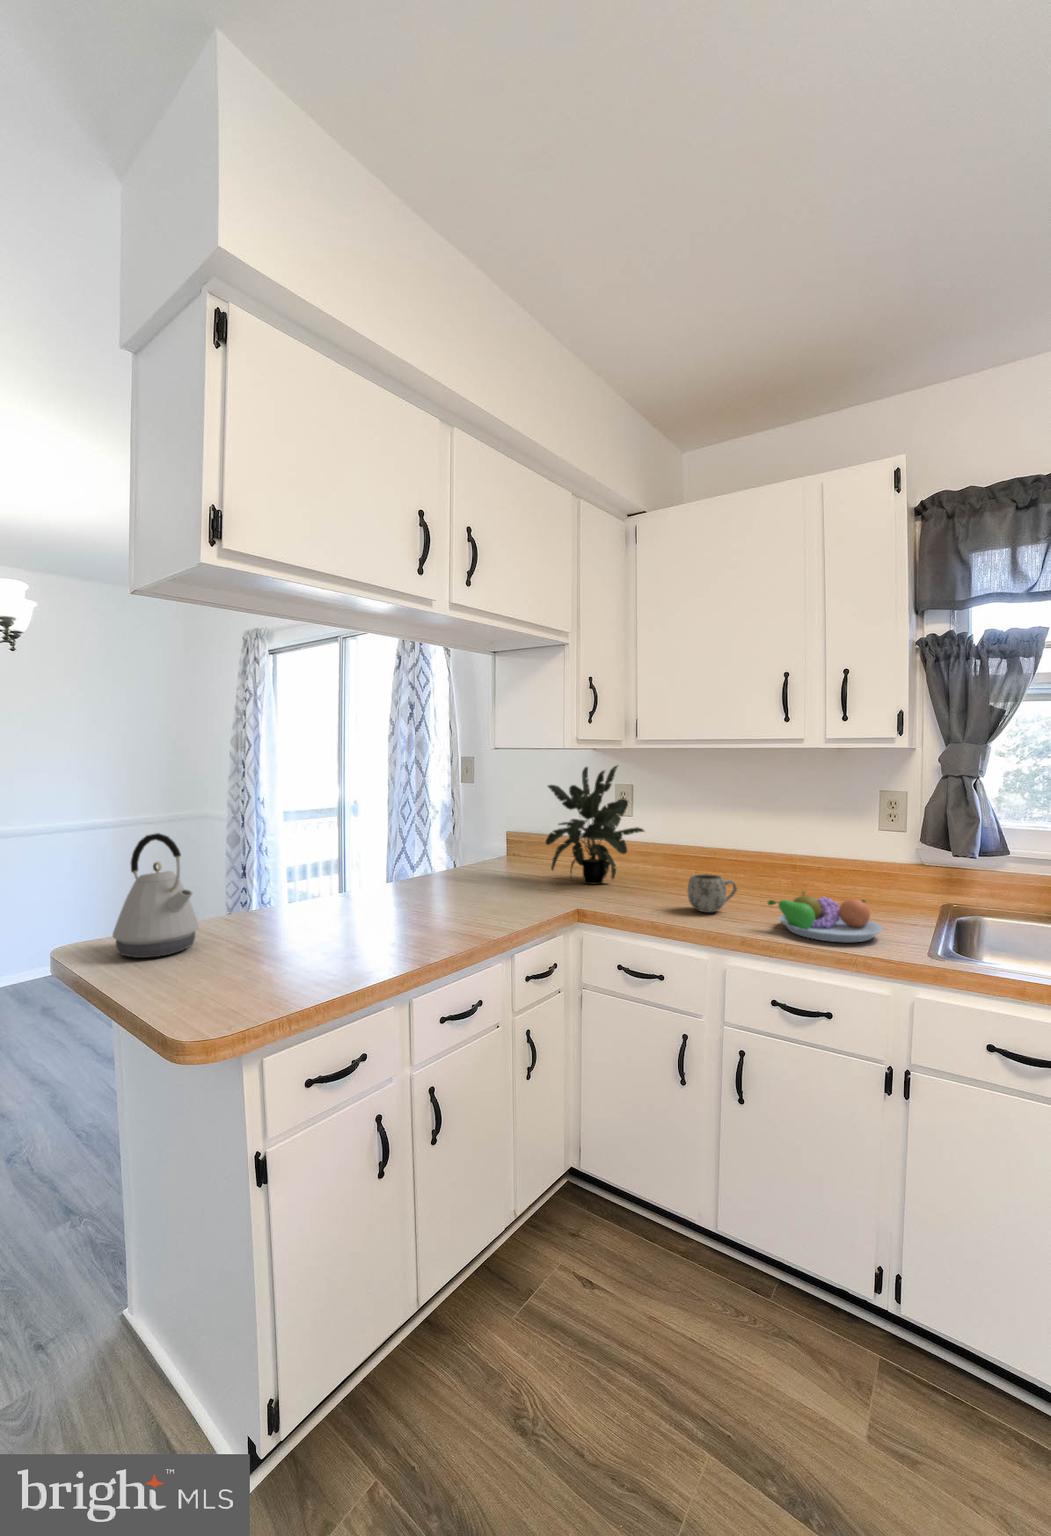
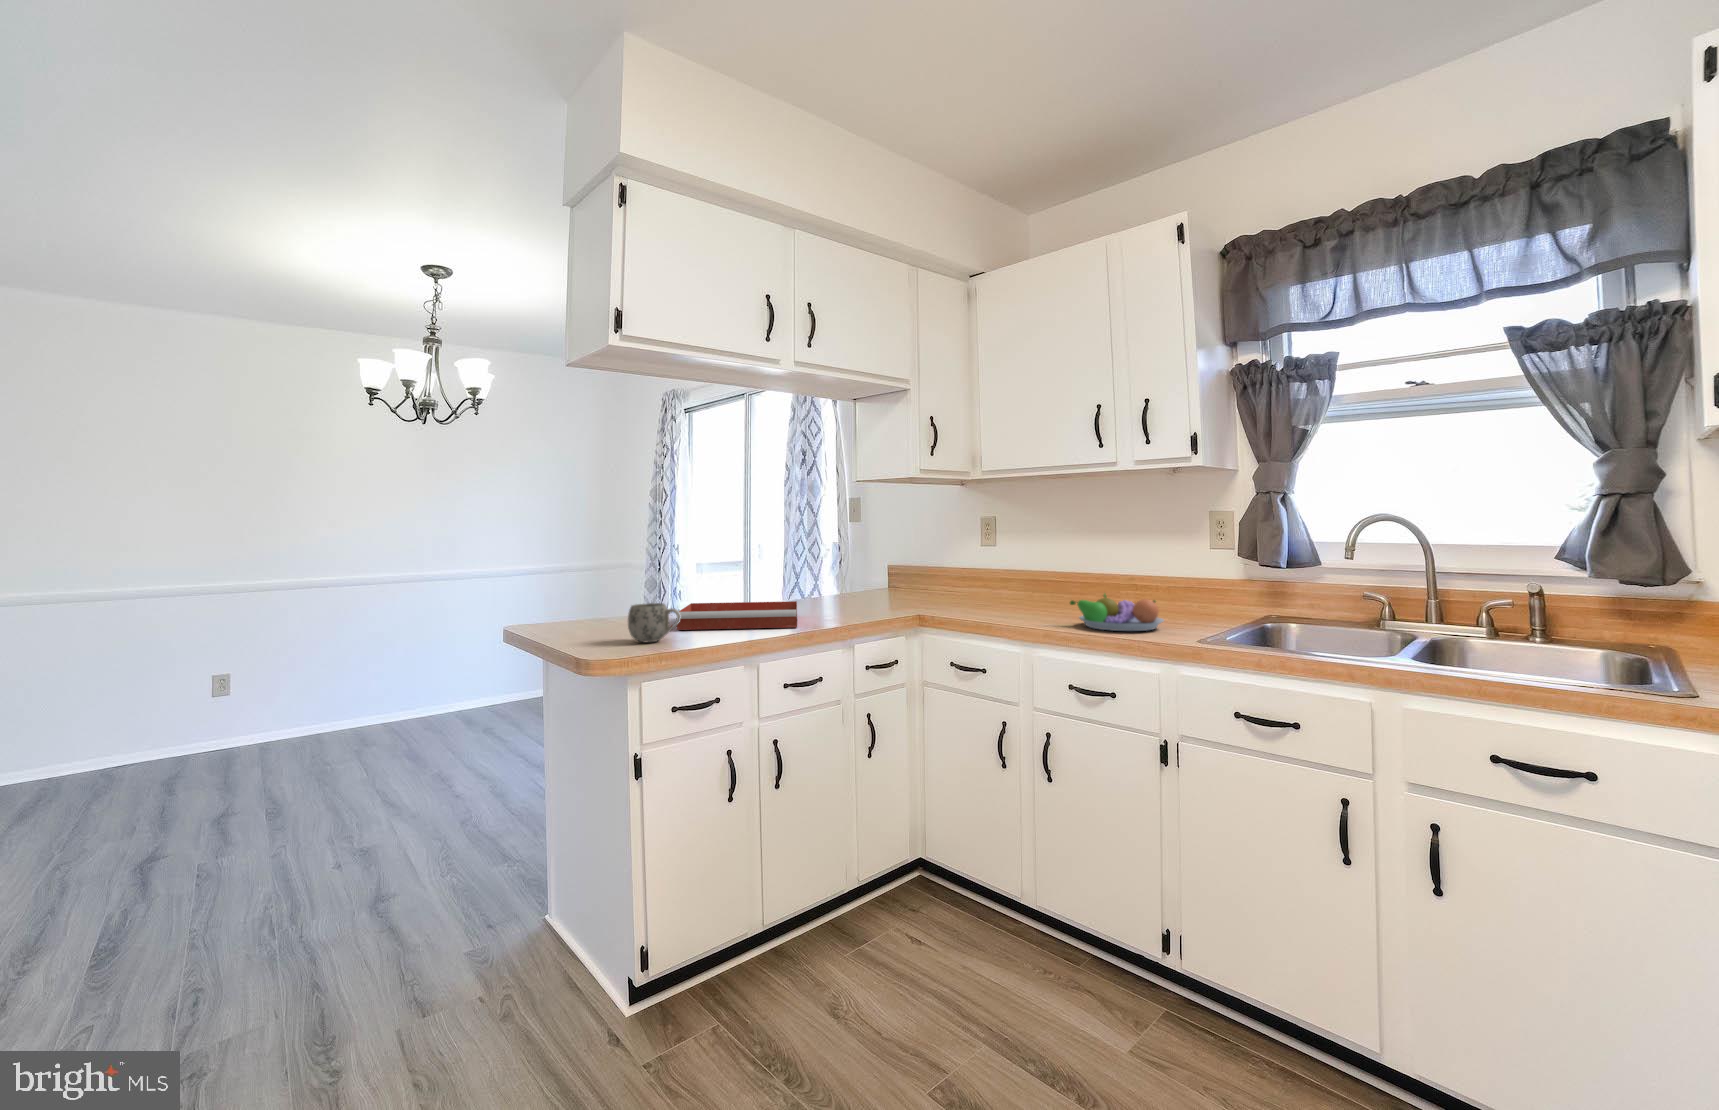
potted plant: present [546,766,644,884] -> none [908,495,992,602]
kettle: present [112,833,198,958] -> none [559,543,617,631]
mug: present [688,874,737,913] -> present [628,603,680,643]
tray: none [285,897,447,953] -> present [677,601,797,630]

